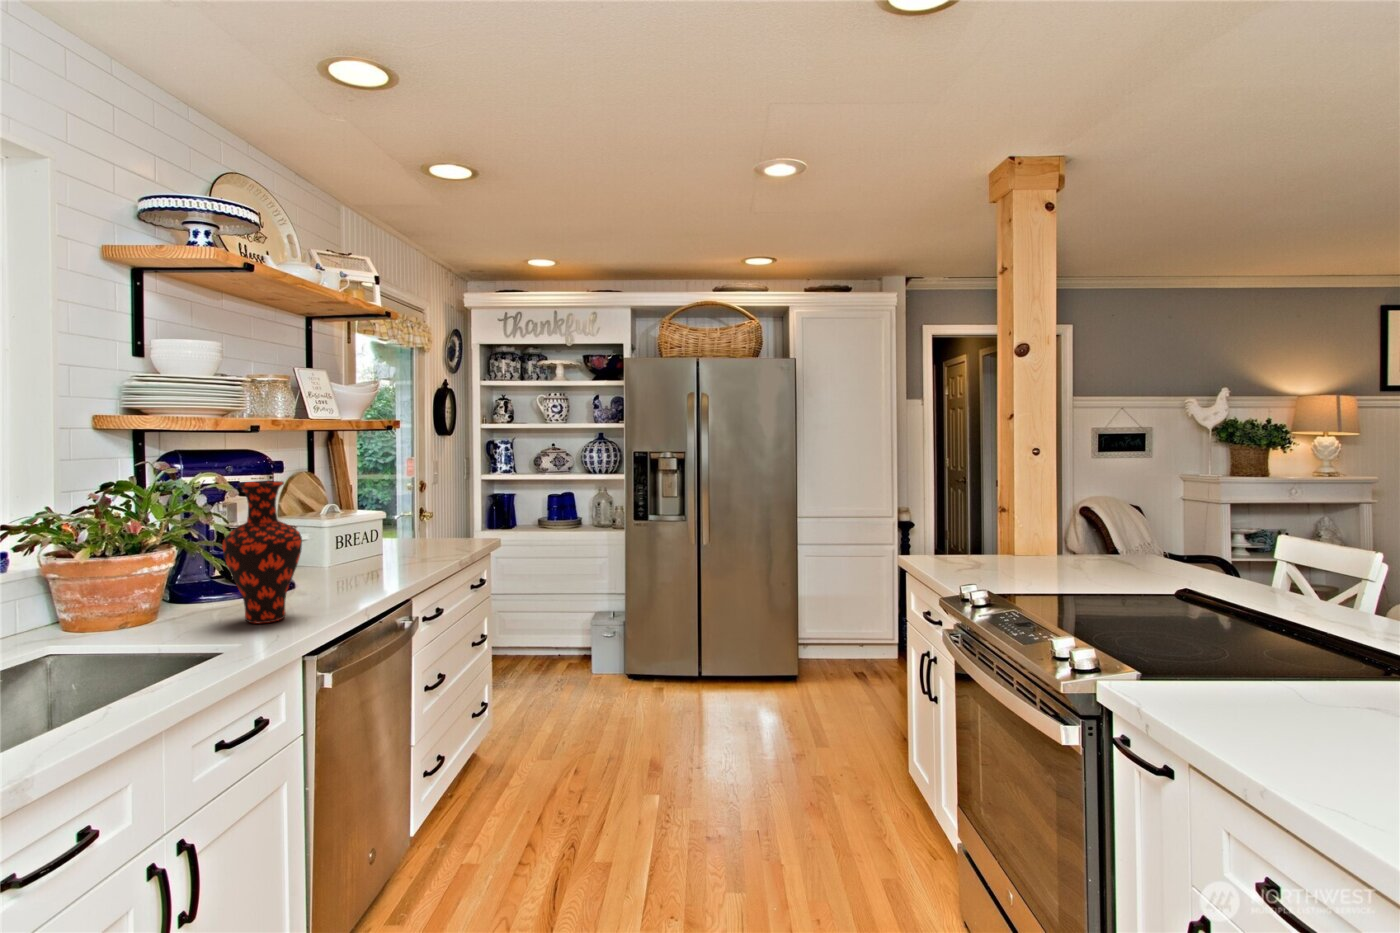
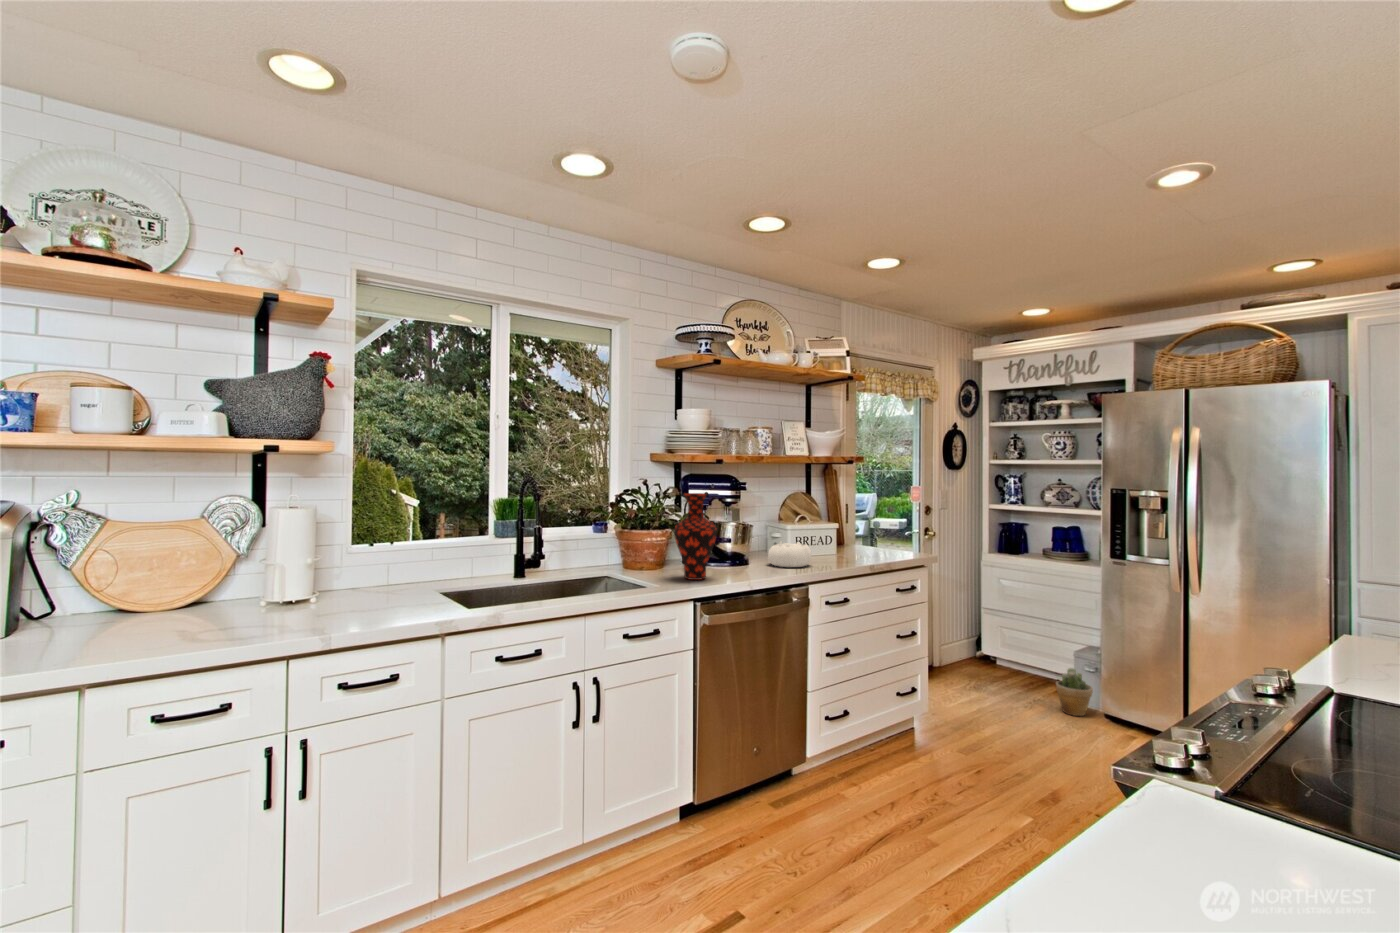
decorative bowl: none [326,543,393,581] -> present [768,541,811,567]
potted plant: none [586,640,620,688] -> present [1056,668,1093,716]

